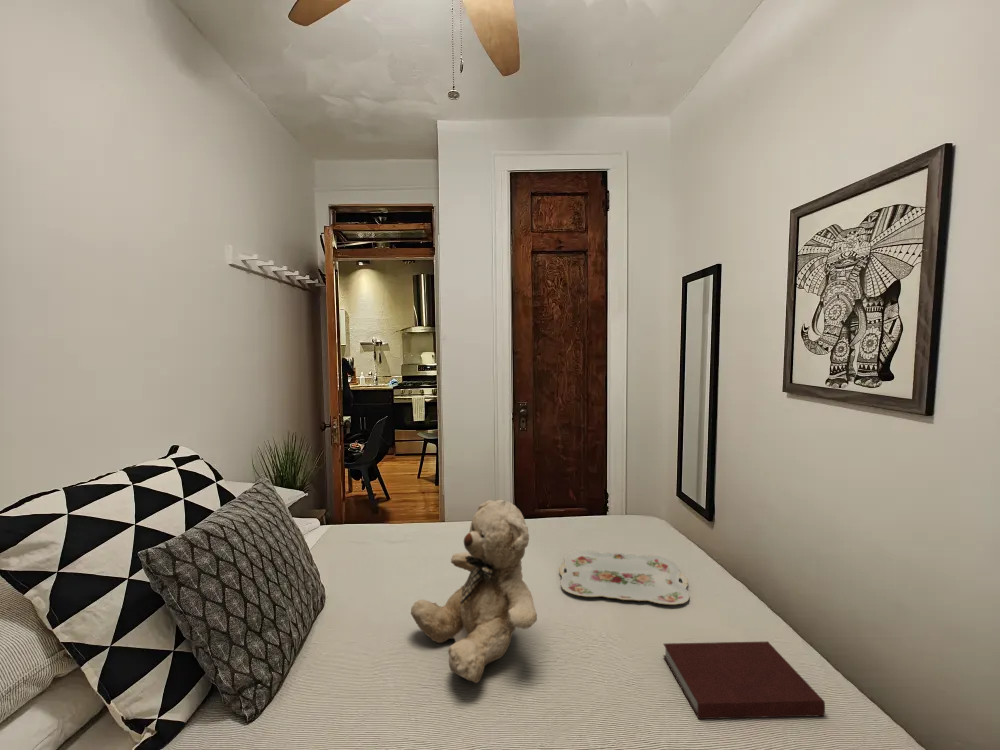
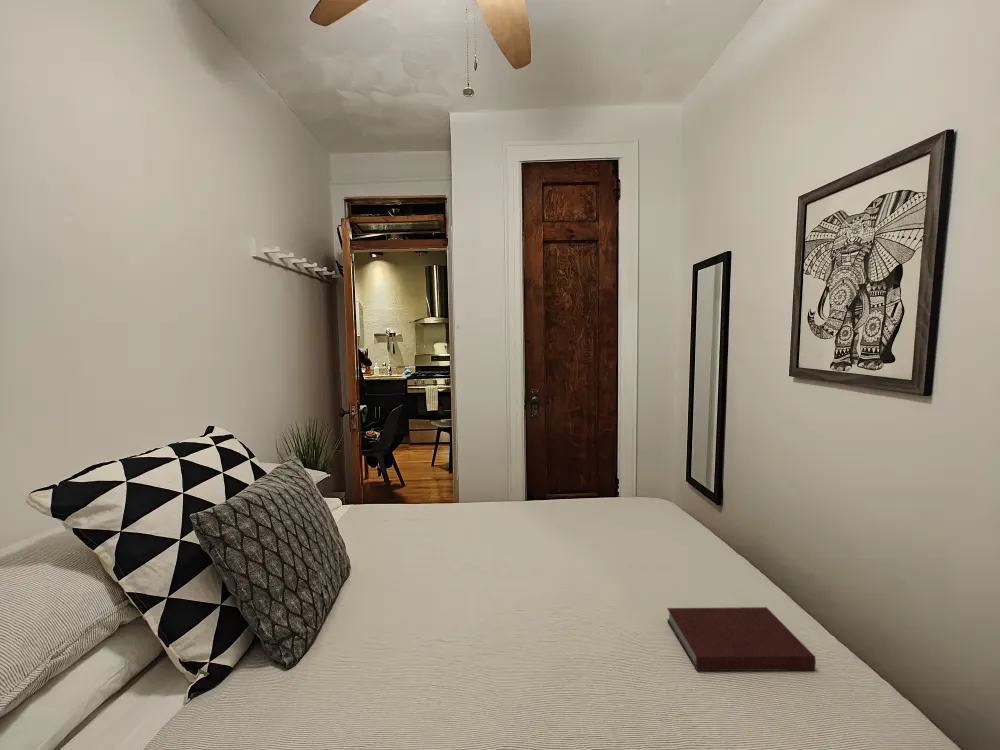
teddy bear: present [411,500,537,683] -> none [431,475,548,638]
serving tray: present [559,550,689,605] -> none [570,529,695,577]

